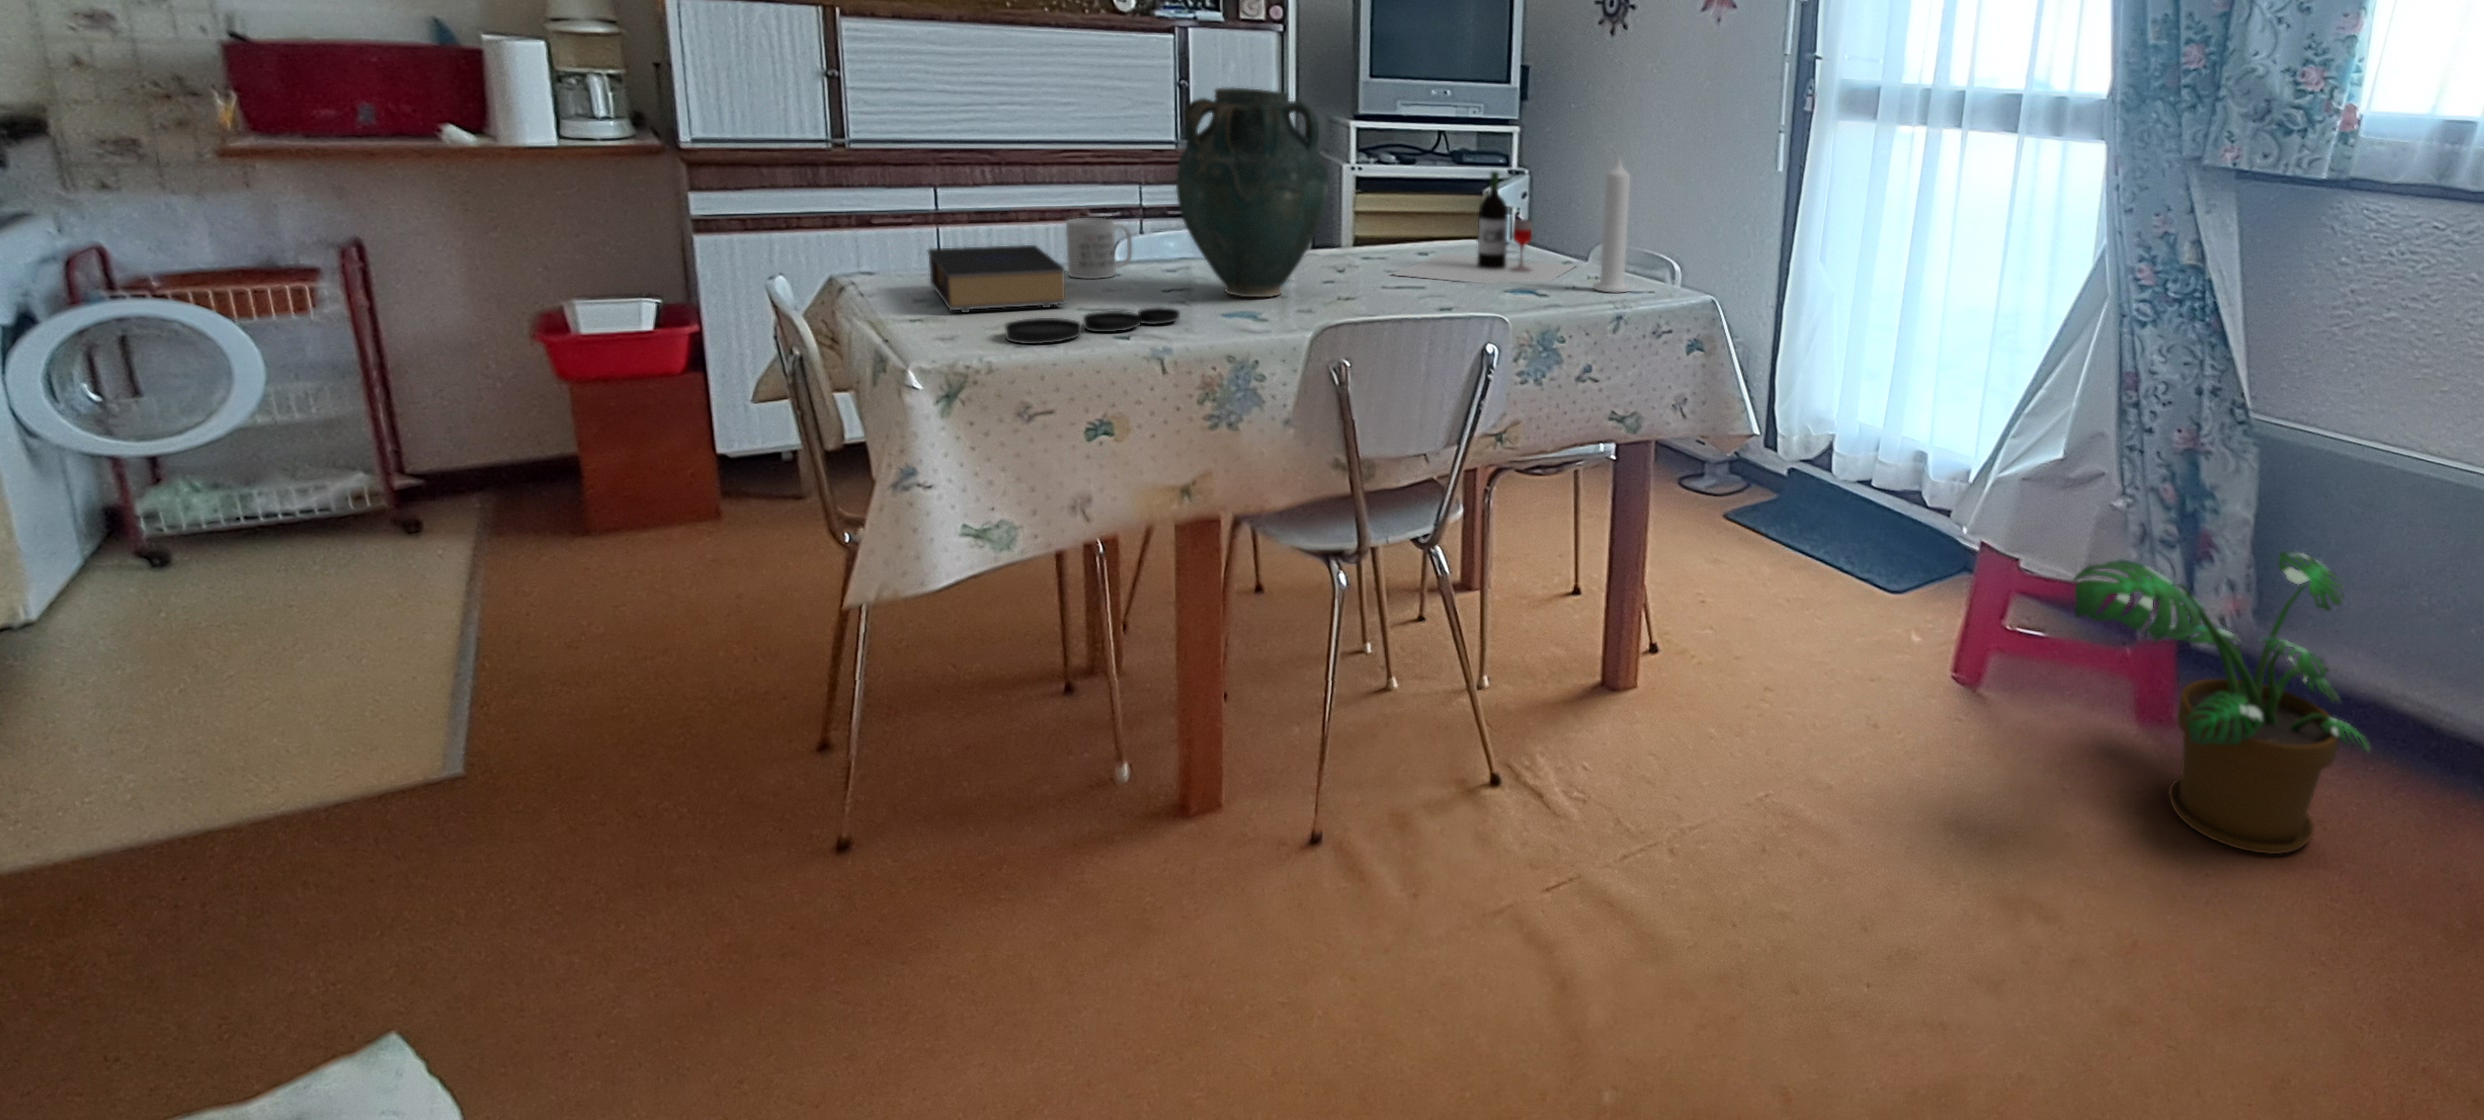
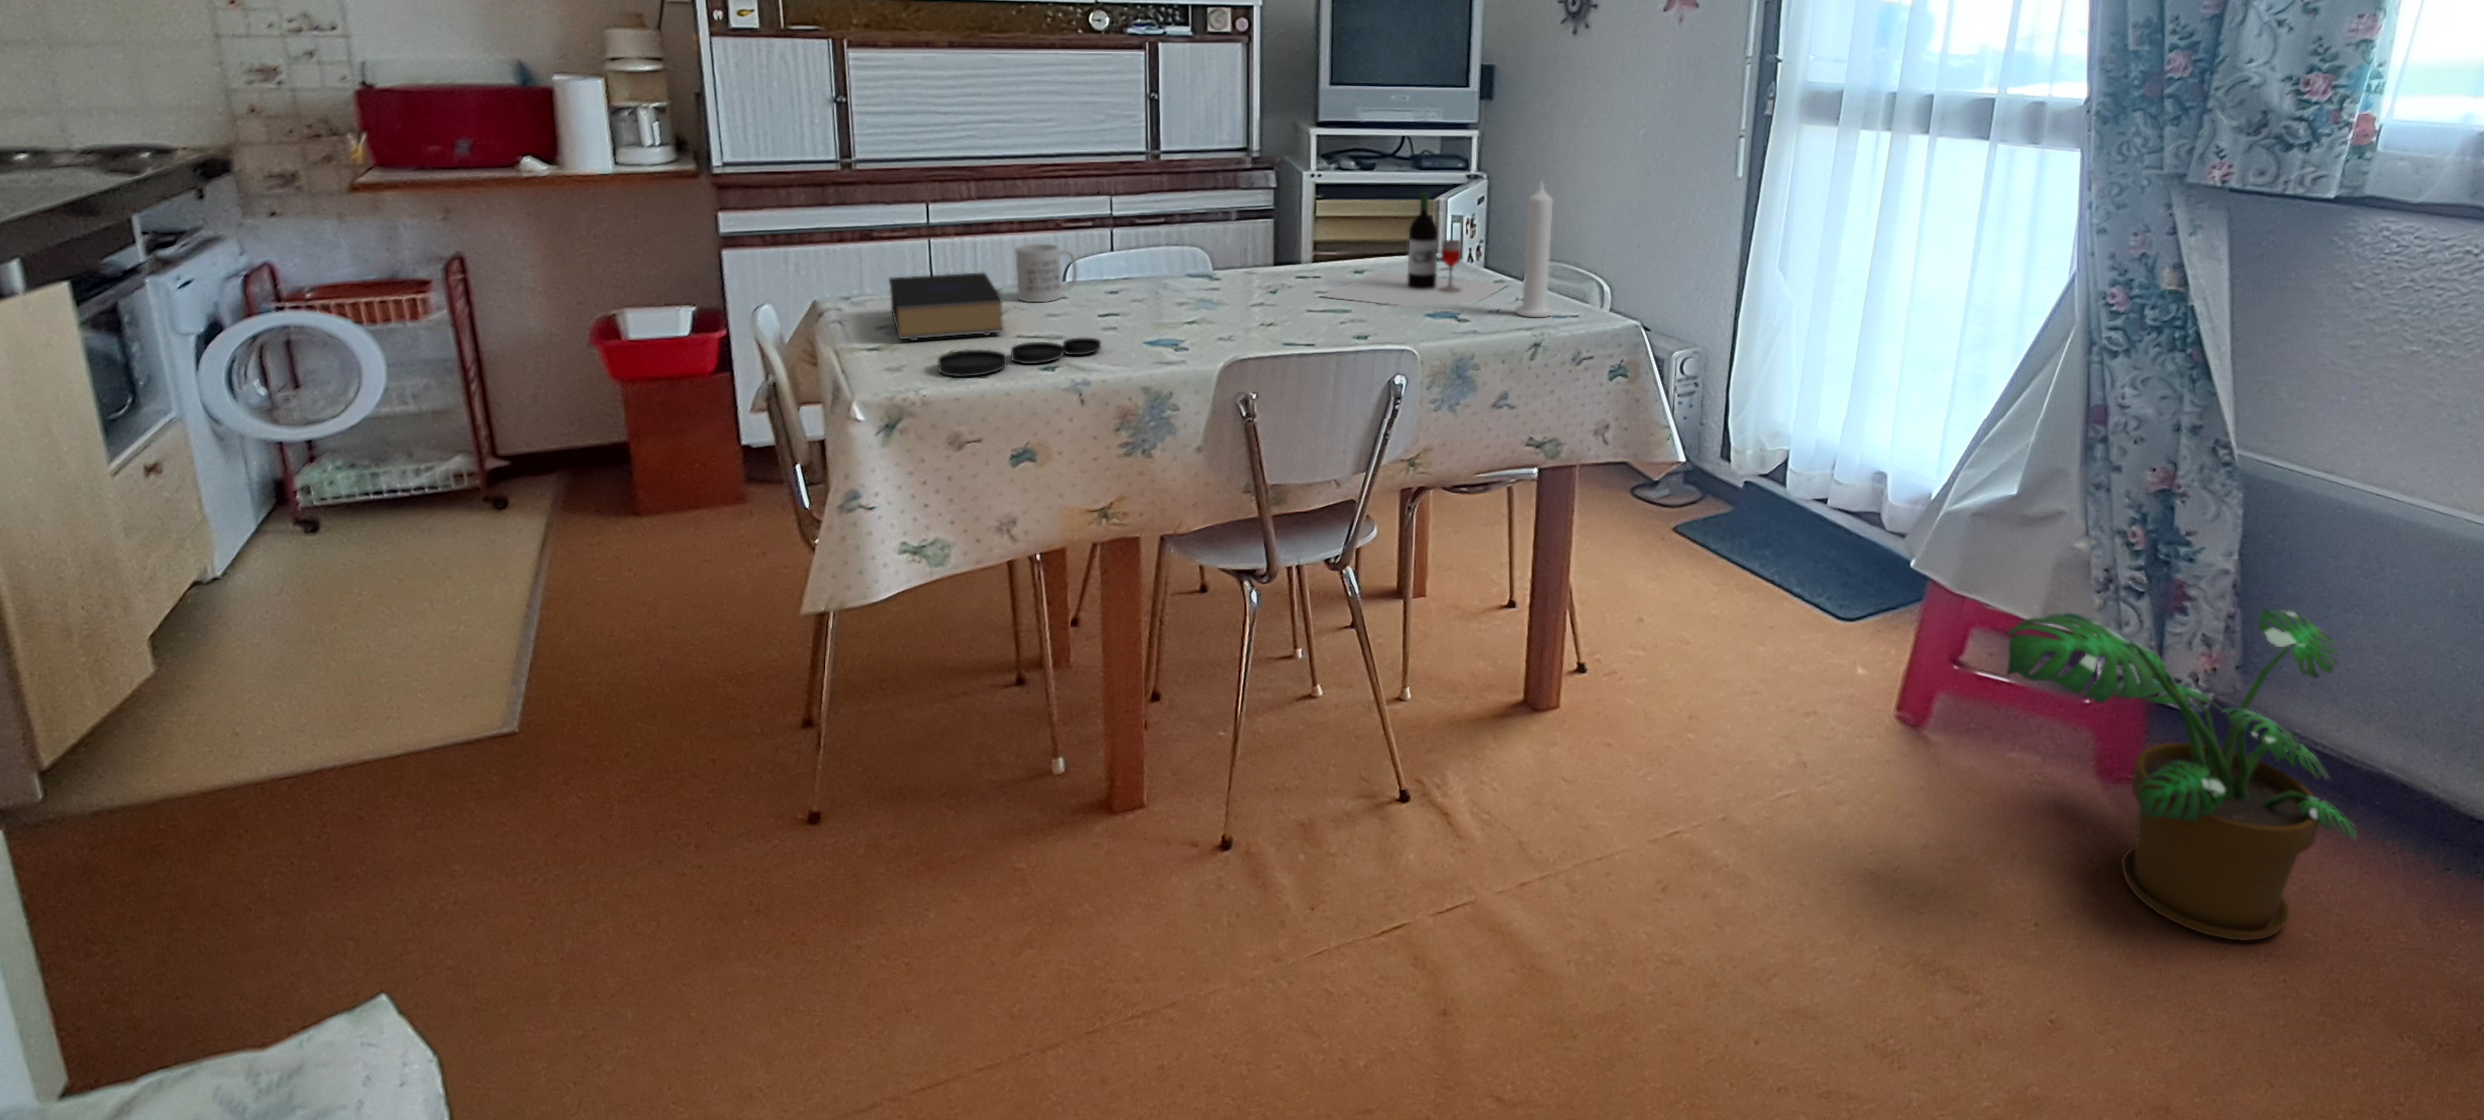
vase: present [1176,87,1329,297] -> none [1107,123,1250,324]

